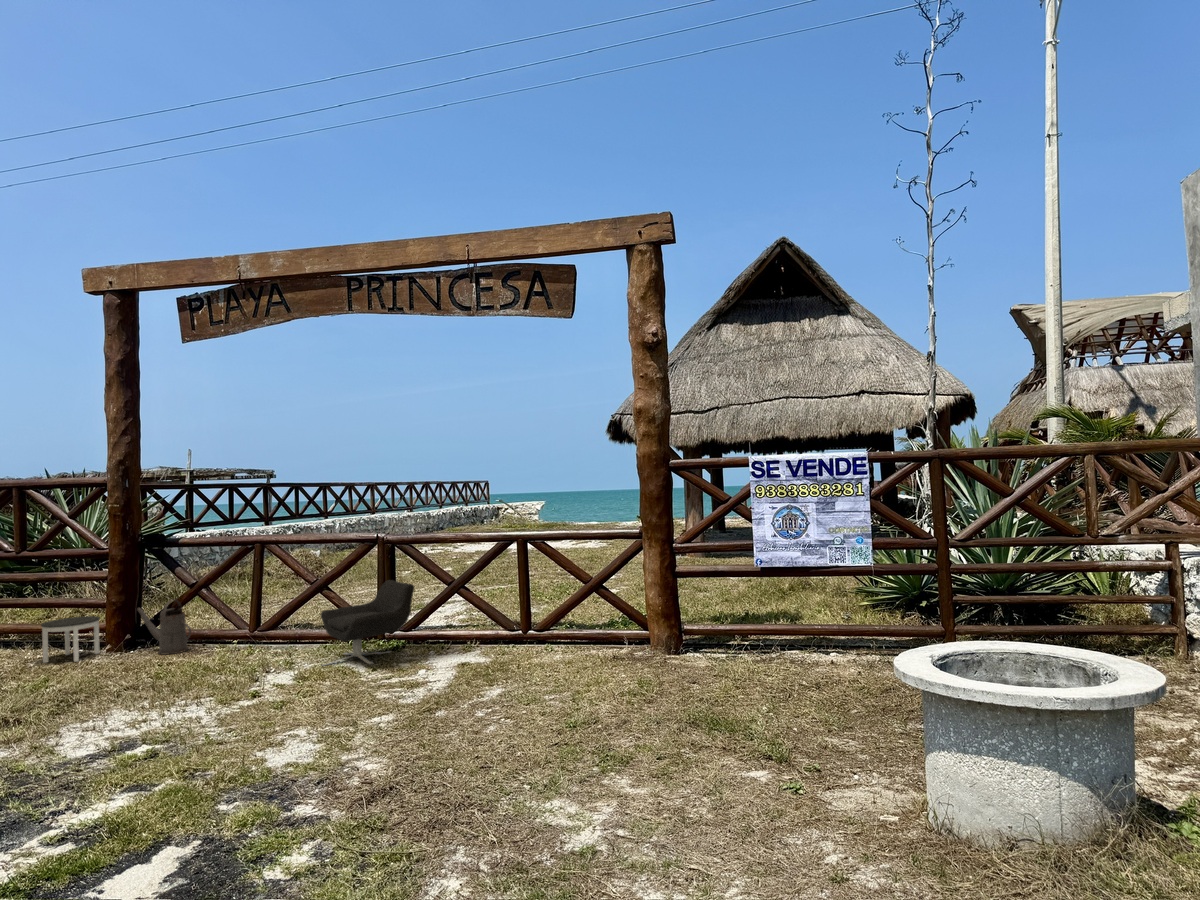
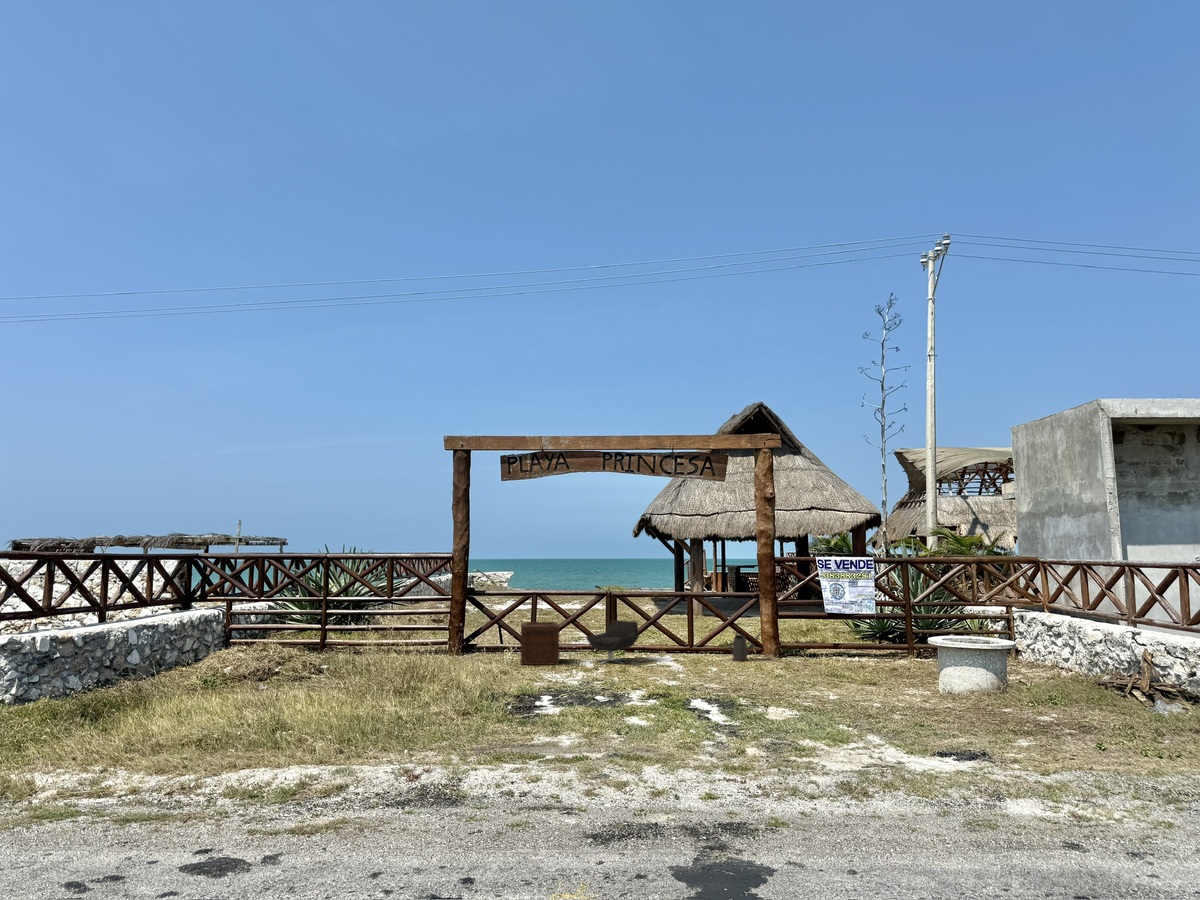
wooden crate: none [189,584,291,665] -> present [521,622,560,665]
watering can: present [137,599,191,654] -> present [729,631,760,661]
round table: present [41,616,100,663] -> none [417,640,446,665]

